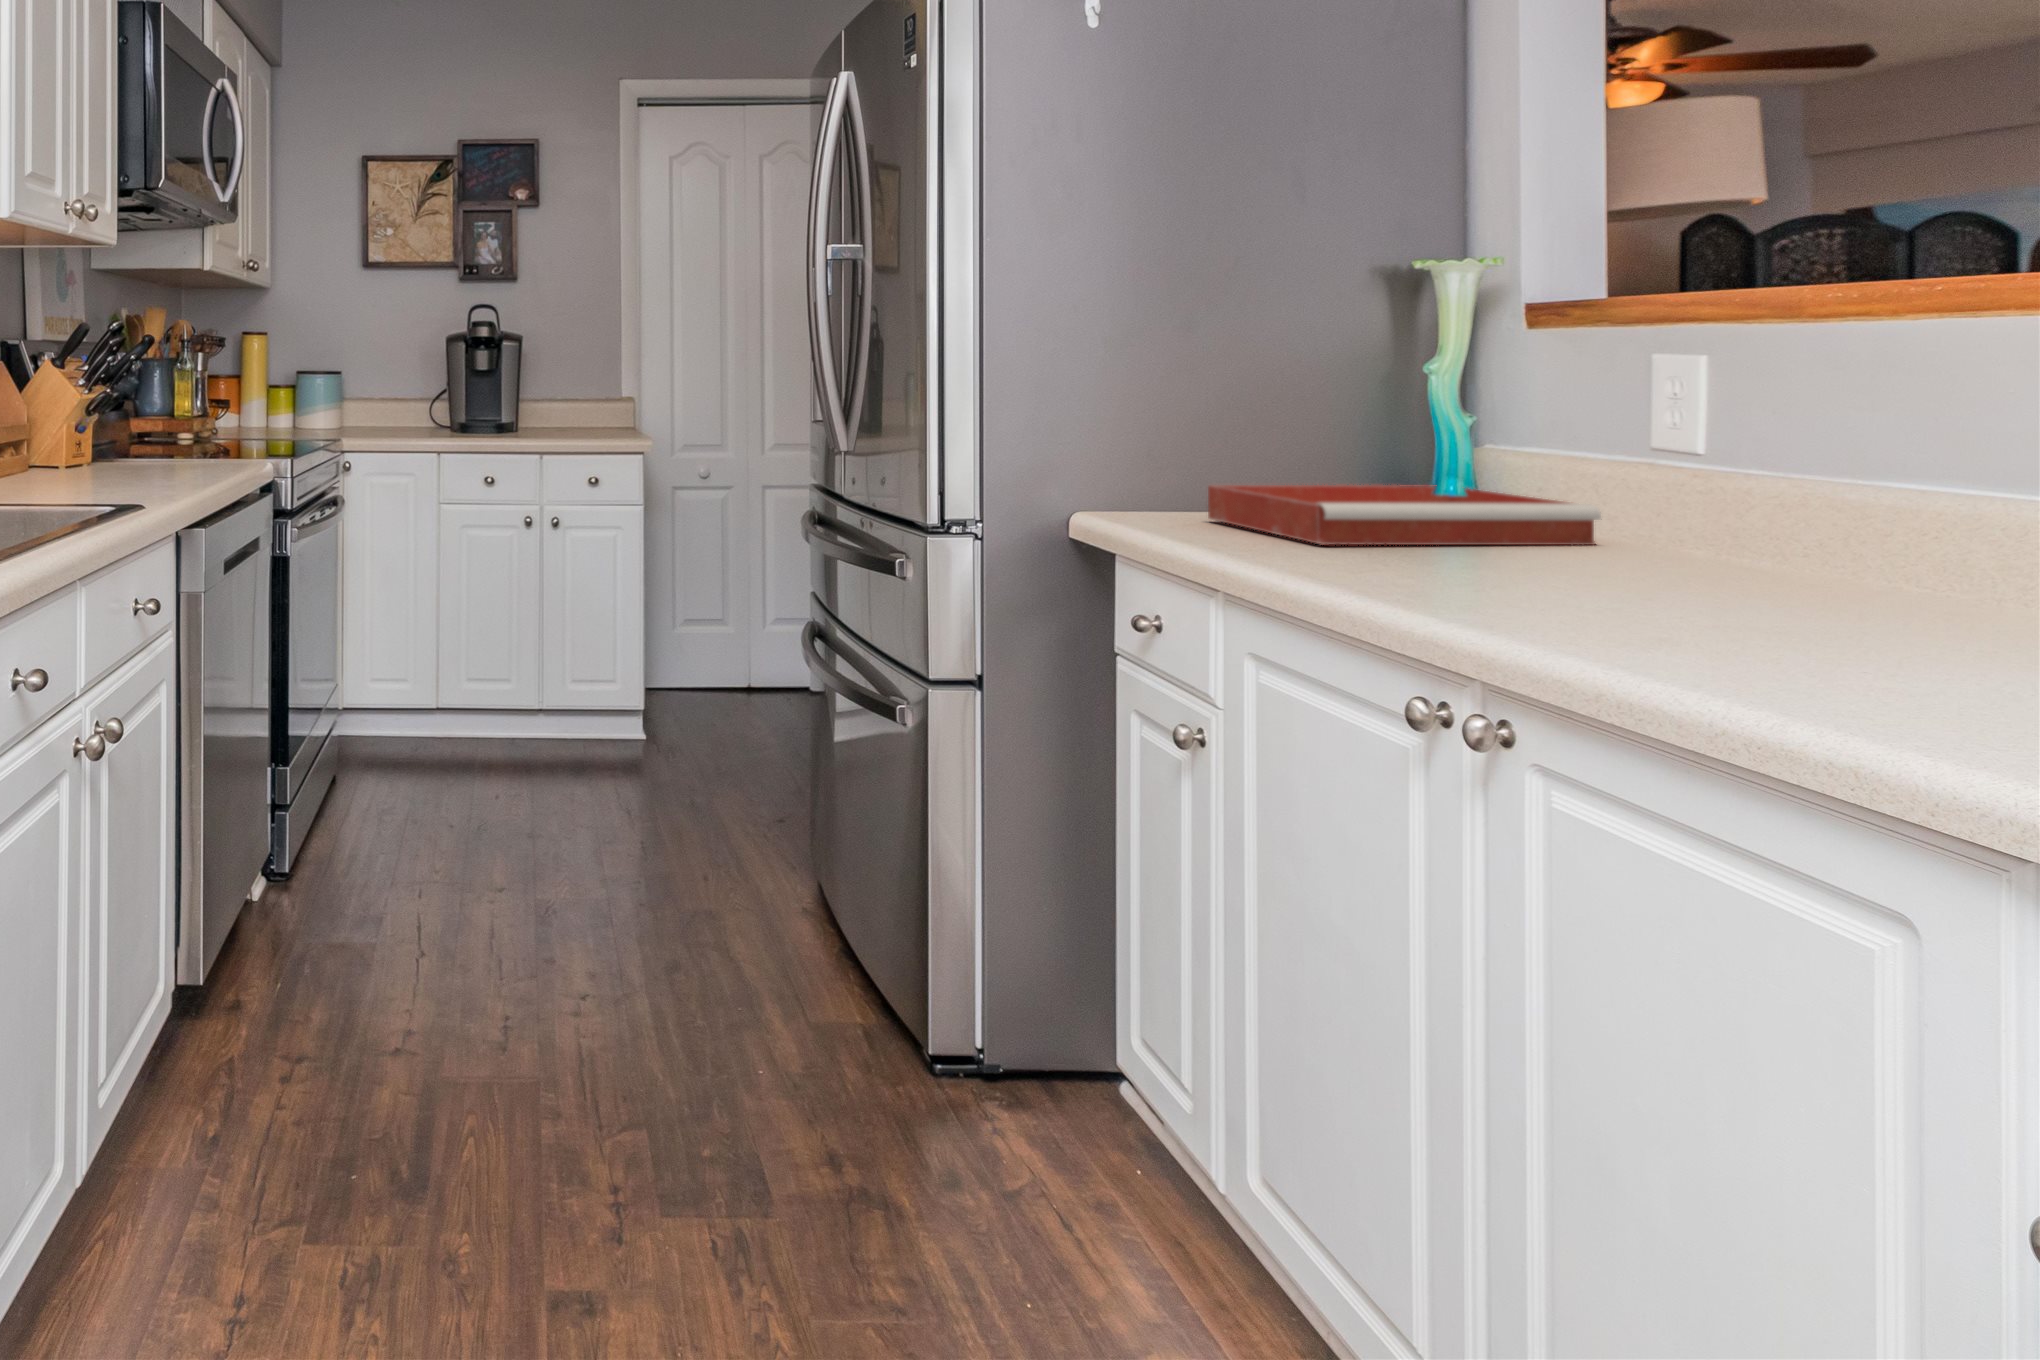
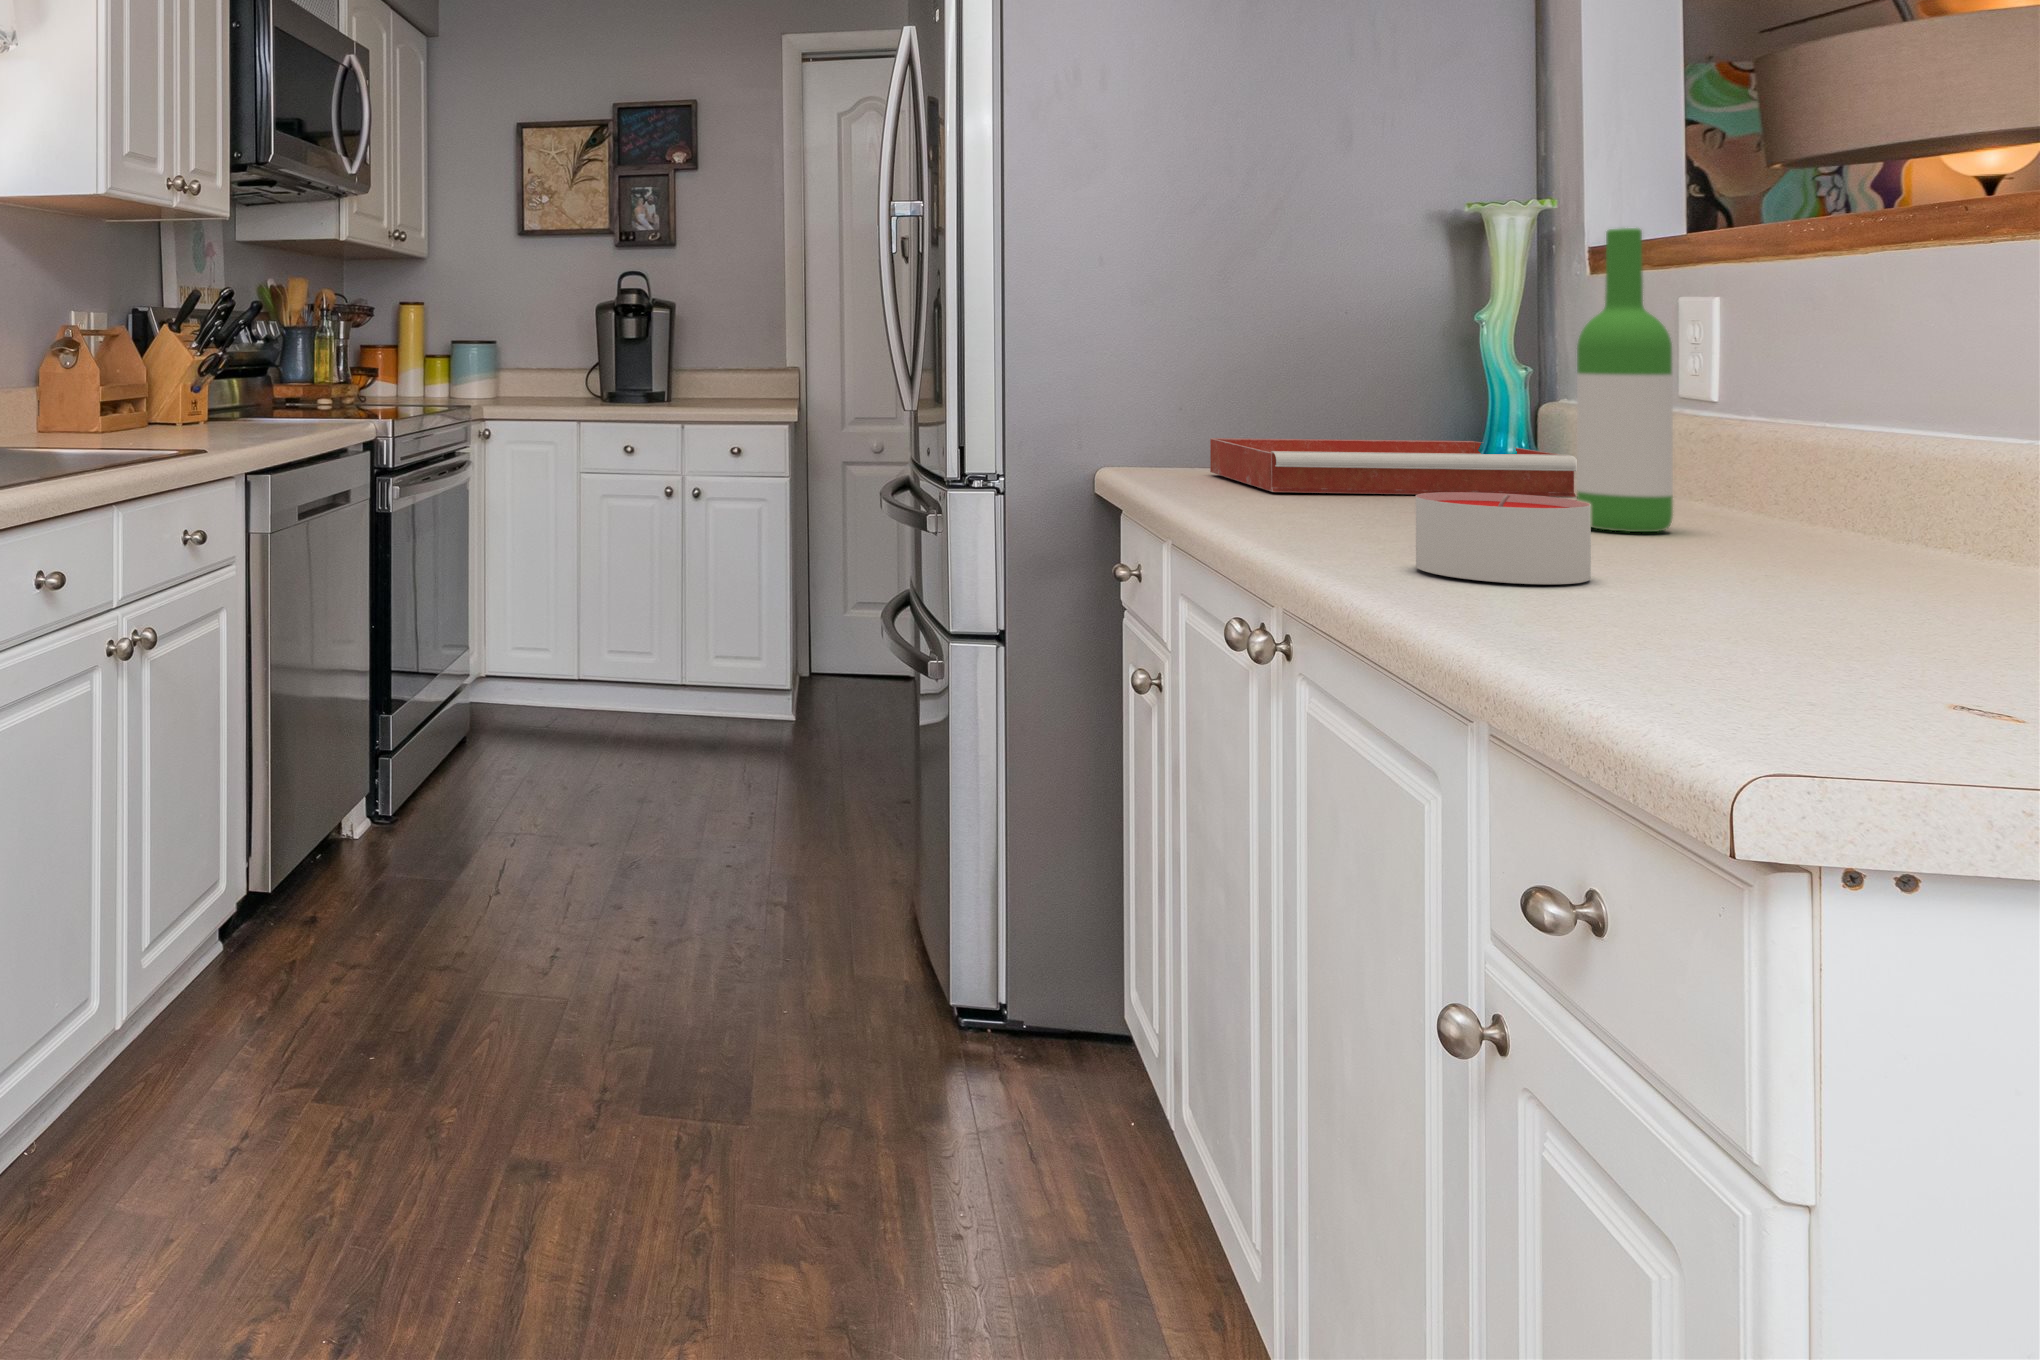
wine bottle: none [1696,286,1800,593] -> present [1576,228,1673,532]
candle: none [1689,568,1903,675] -> present [1416,492,1591,584]

